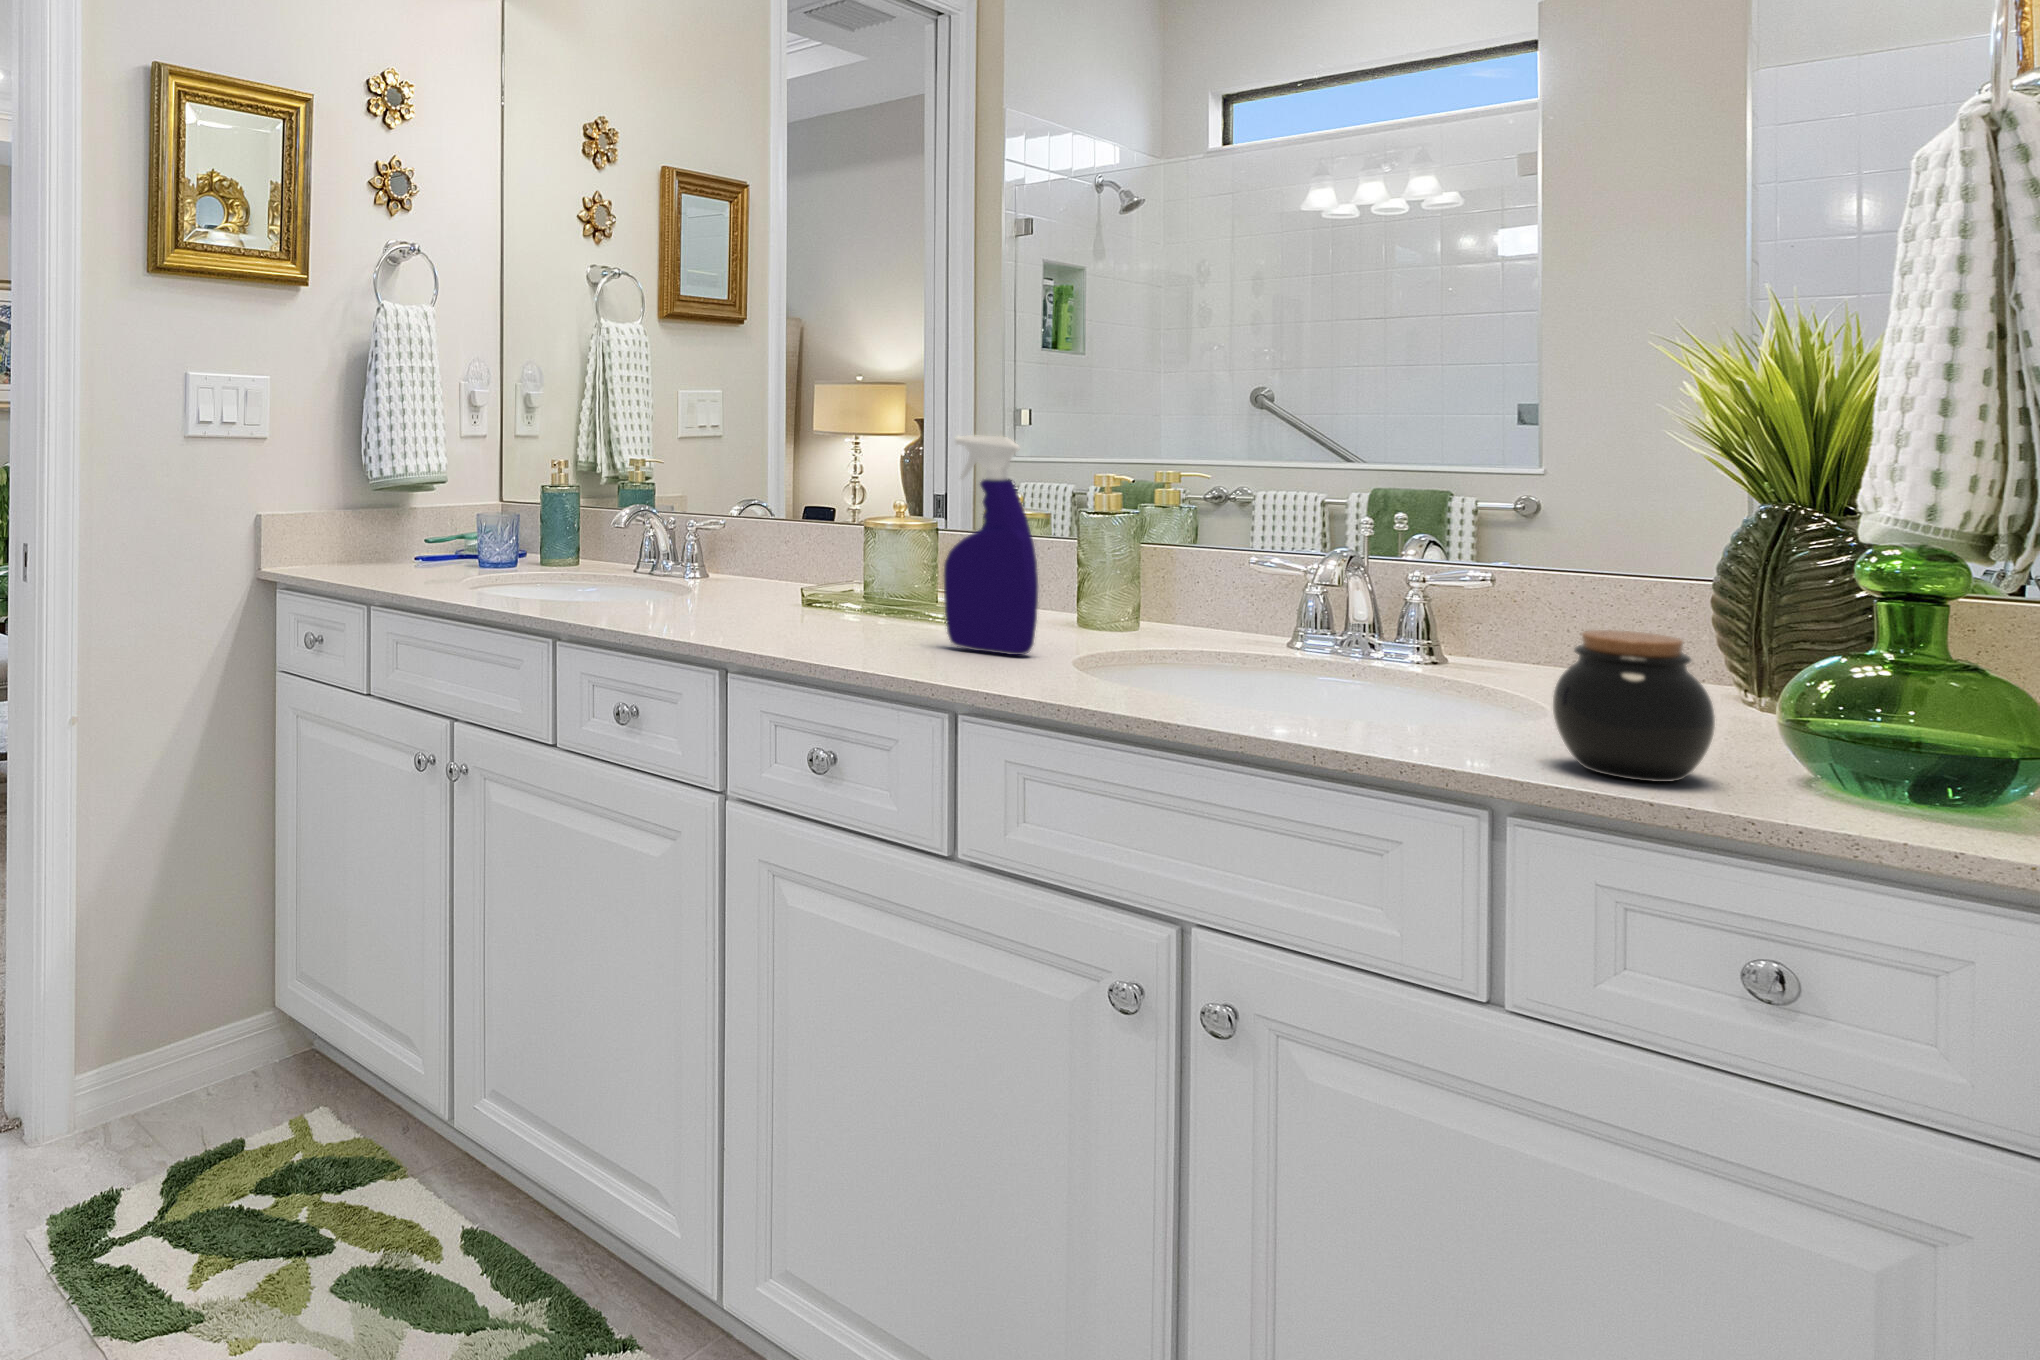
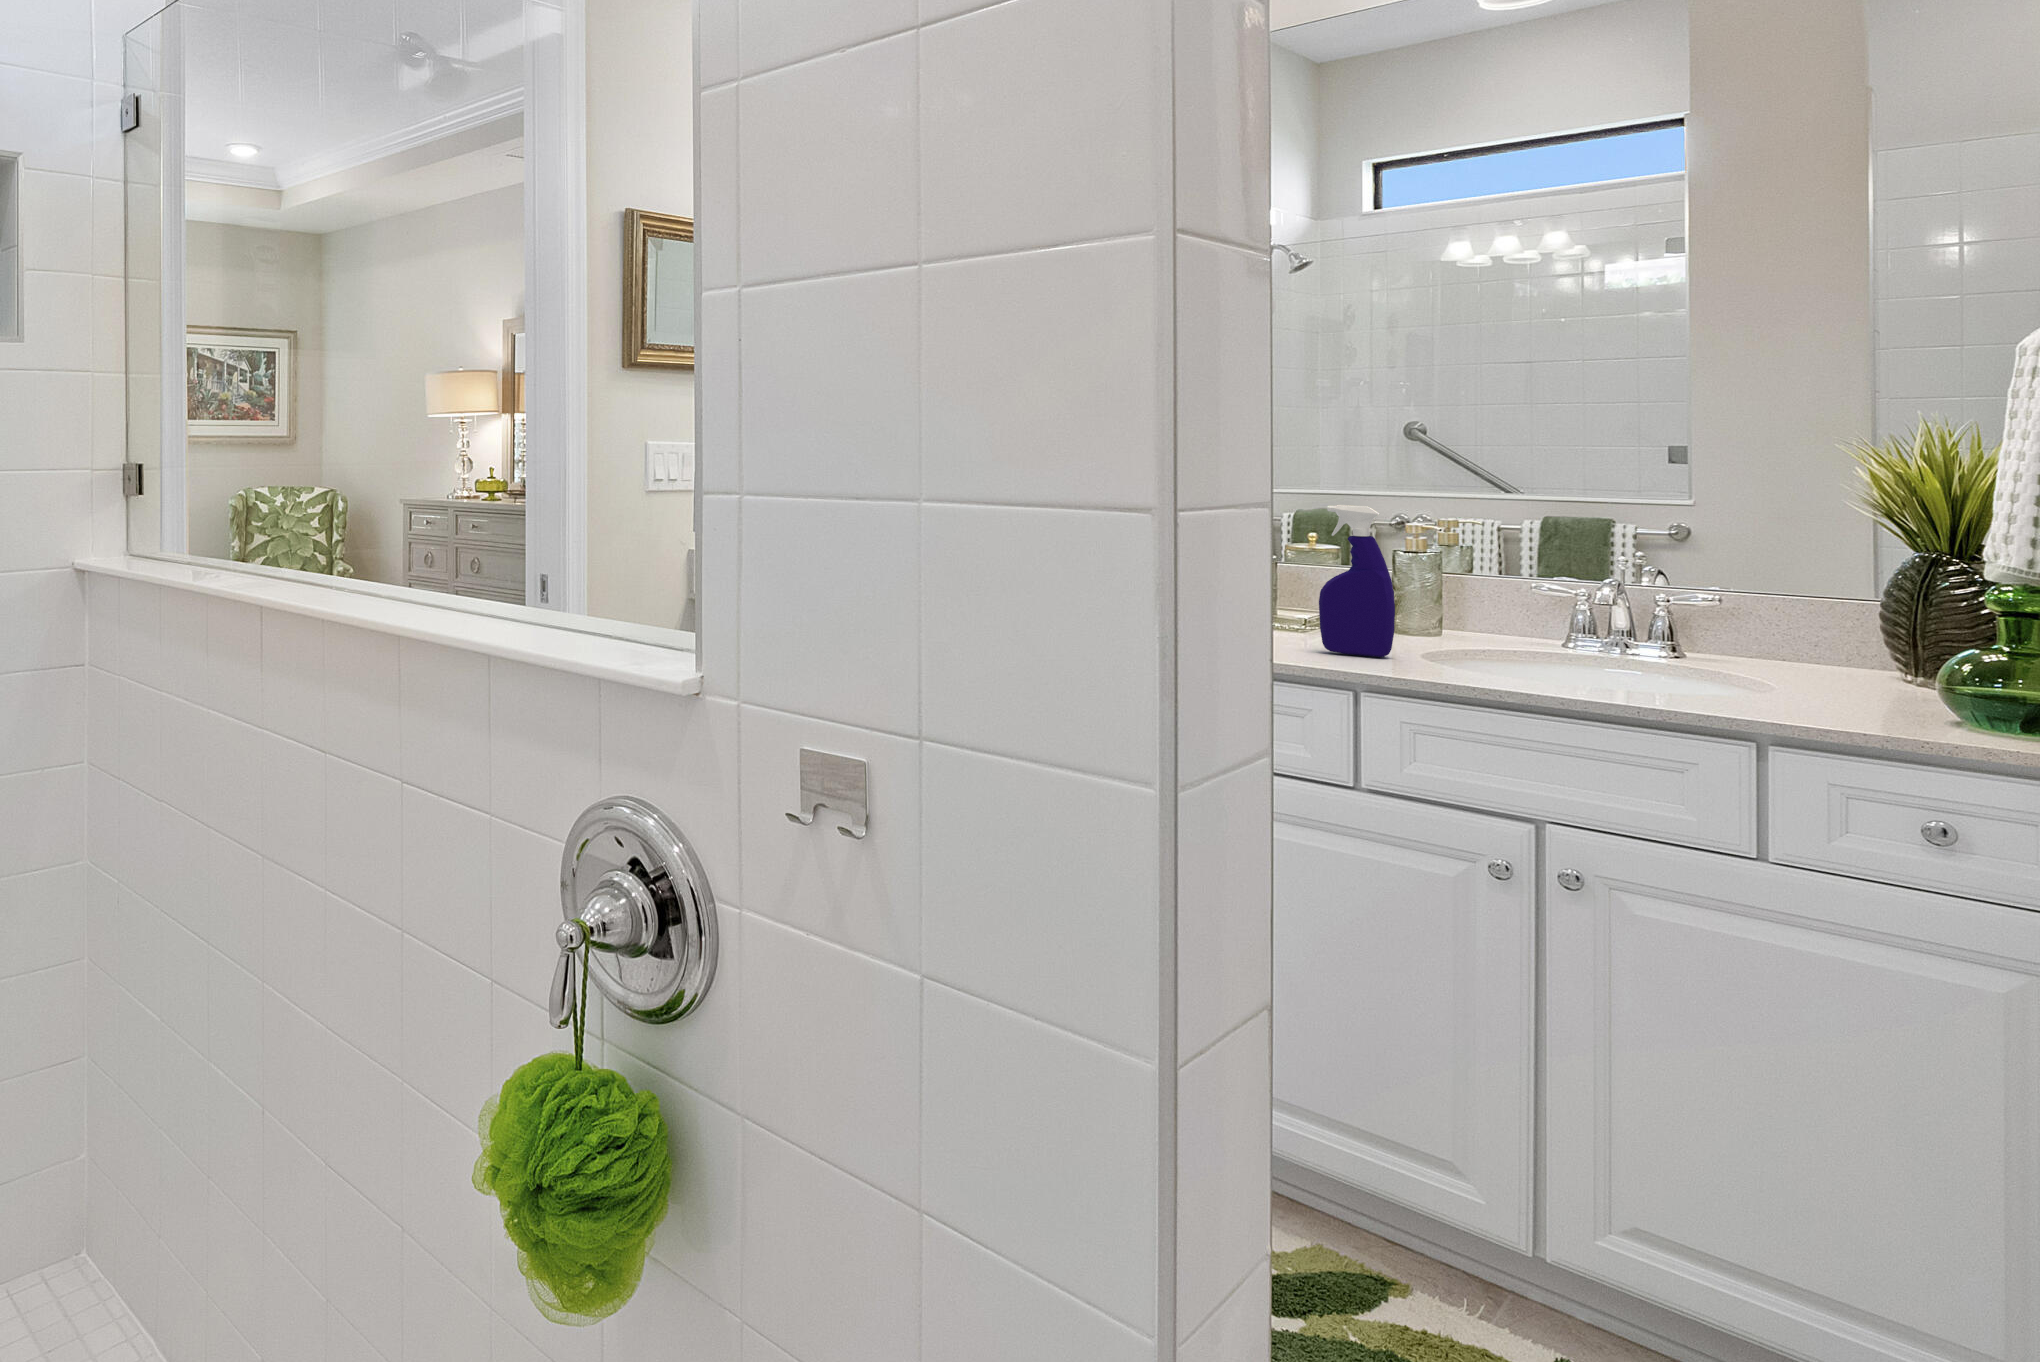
jar: present [1553,630,1715,782] -> none [1795,636,1899,725]

